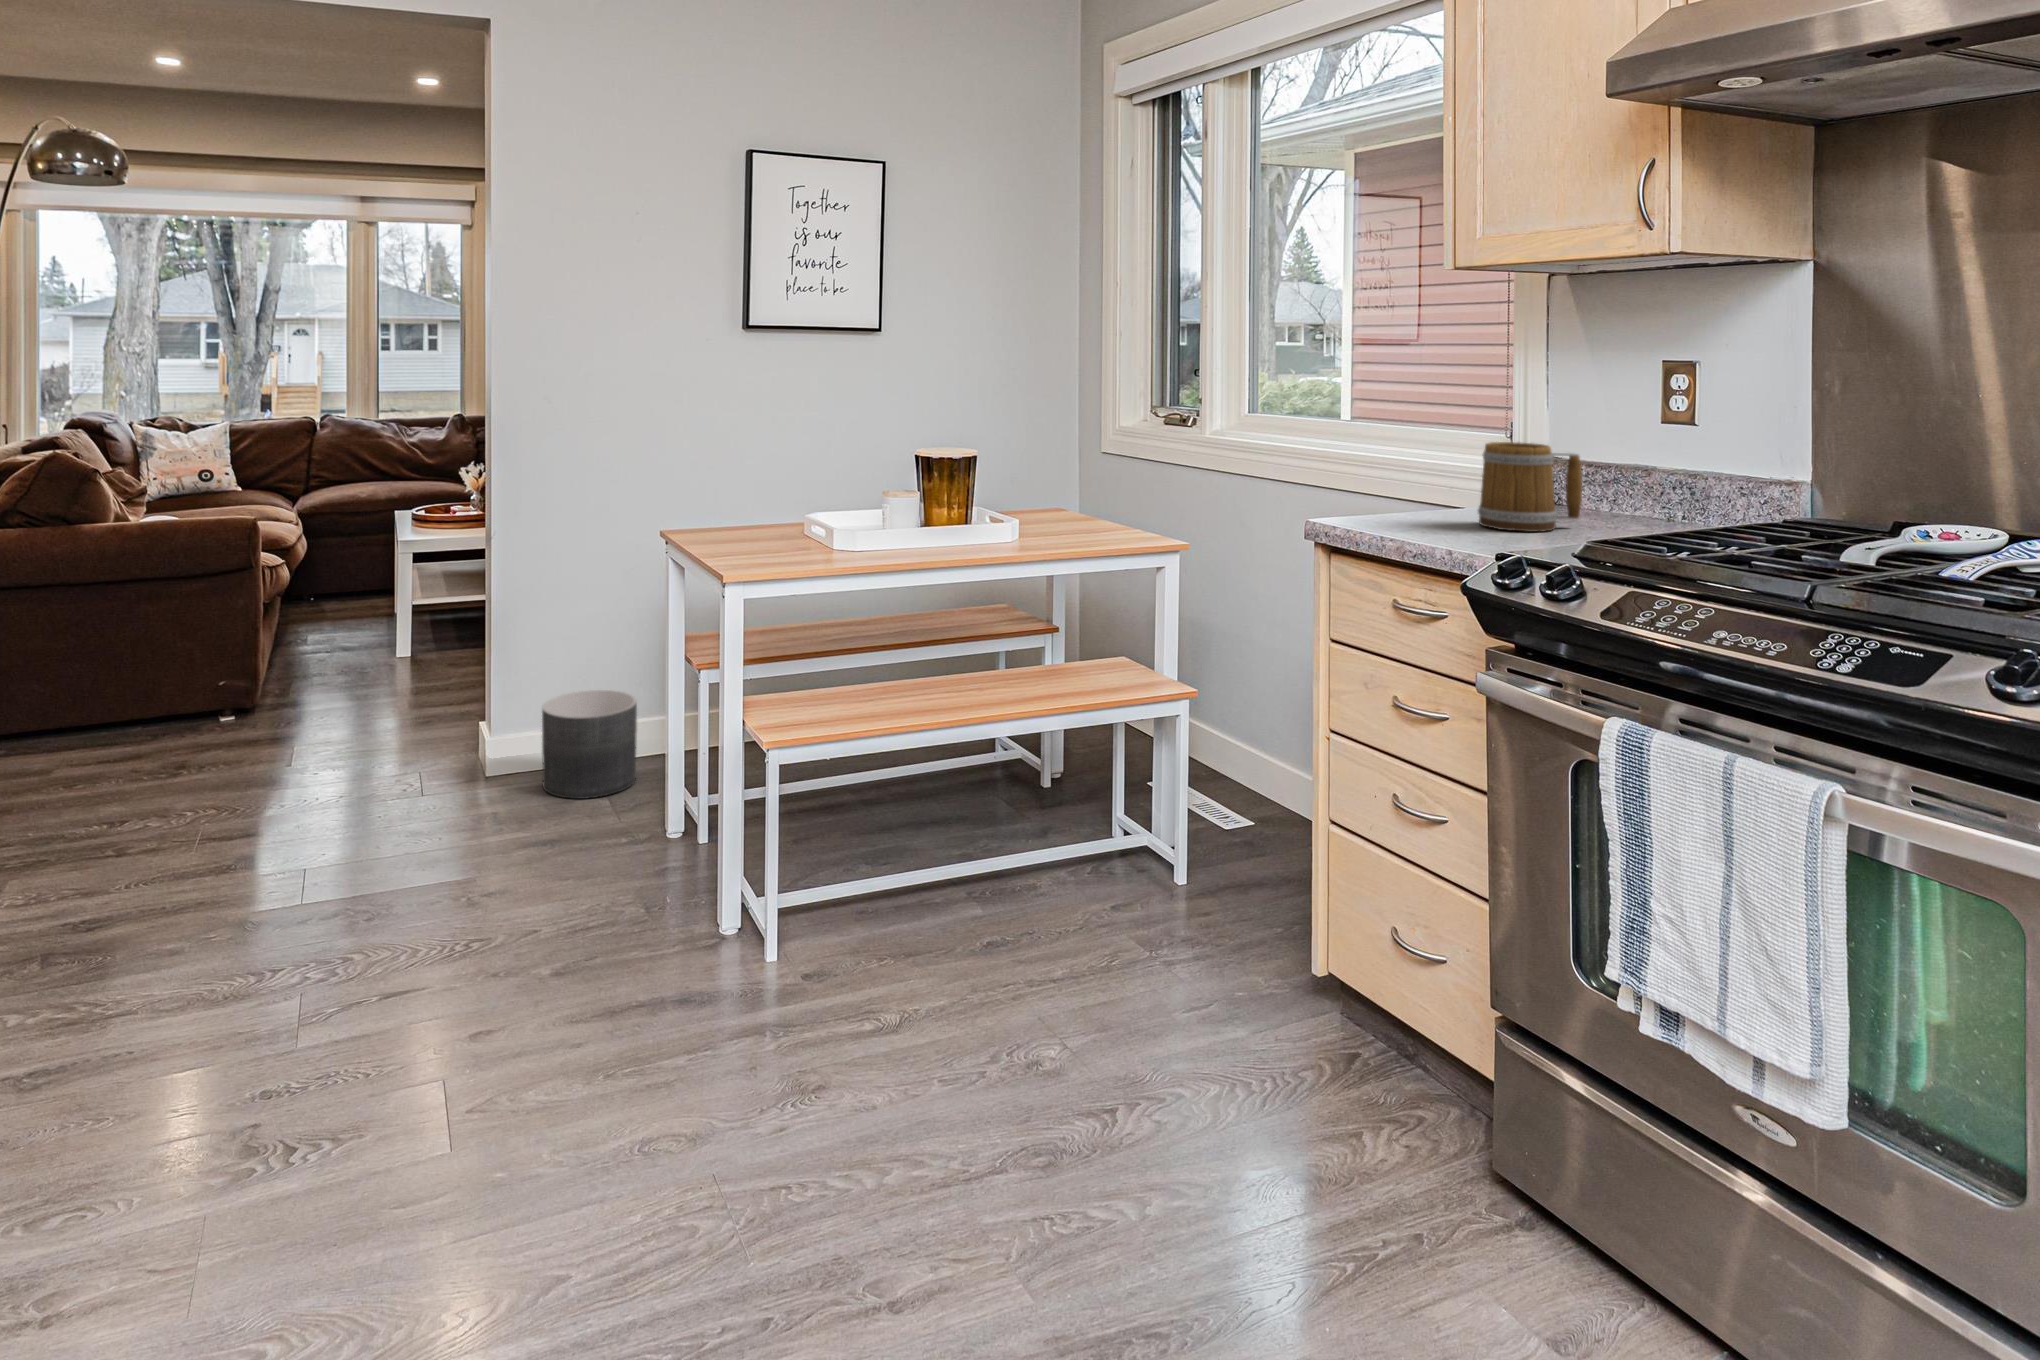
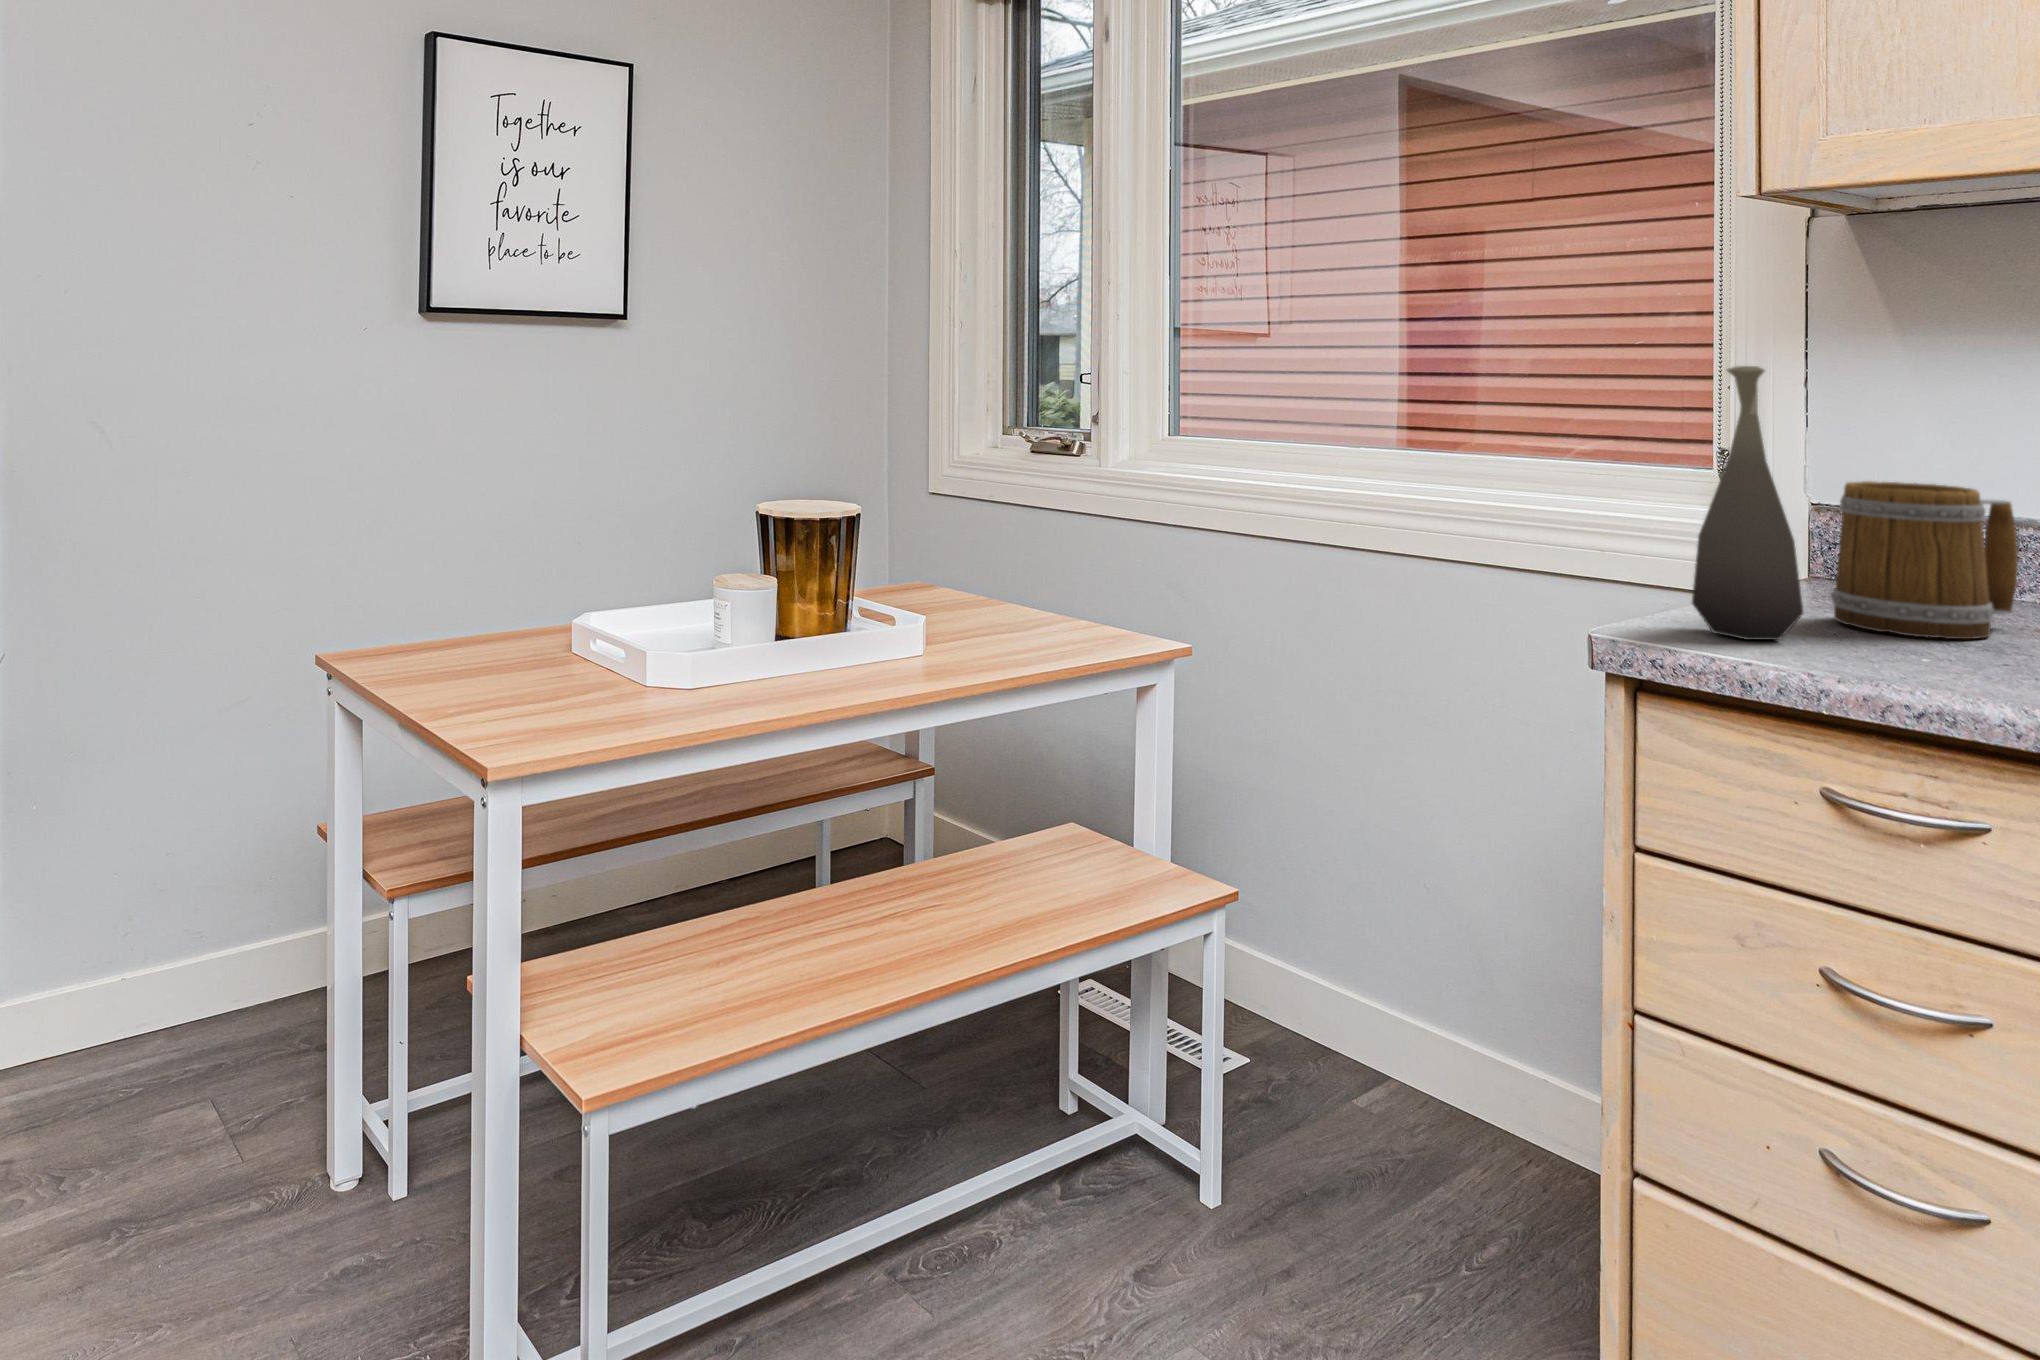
bottle: none [1378,375,1431,529] -> present [1692,366,1803,640]
planter: present [542,690,637,799] -> none [87,906,254,1113]

